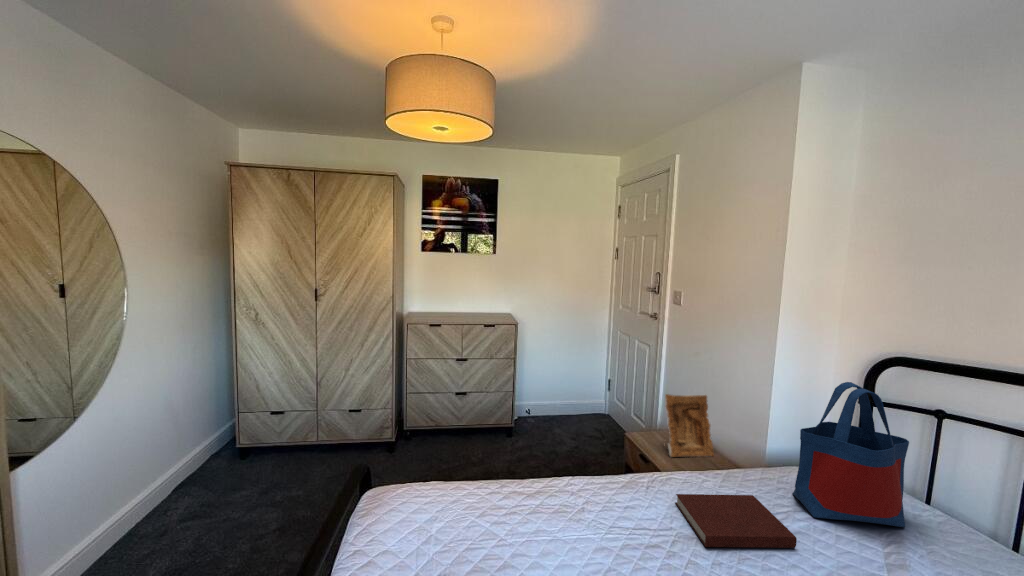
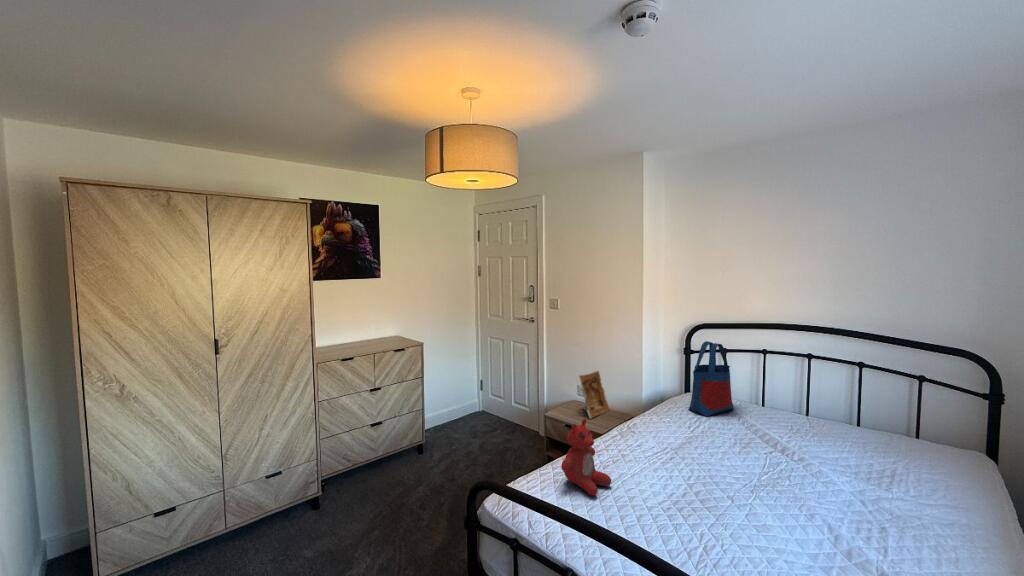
stuffed bear: none [425,438,498,550] -> present [561,419,611,495]
notebook: present [675,494,797,548] -> none [655,414,715,444]

